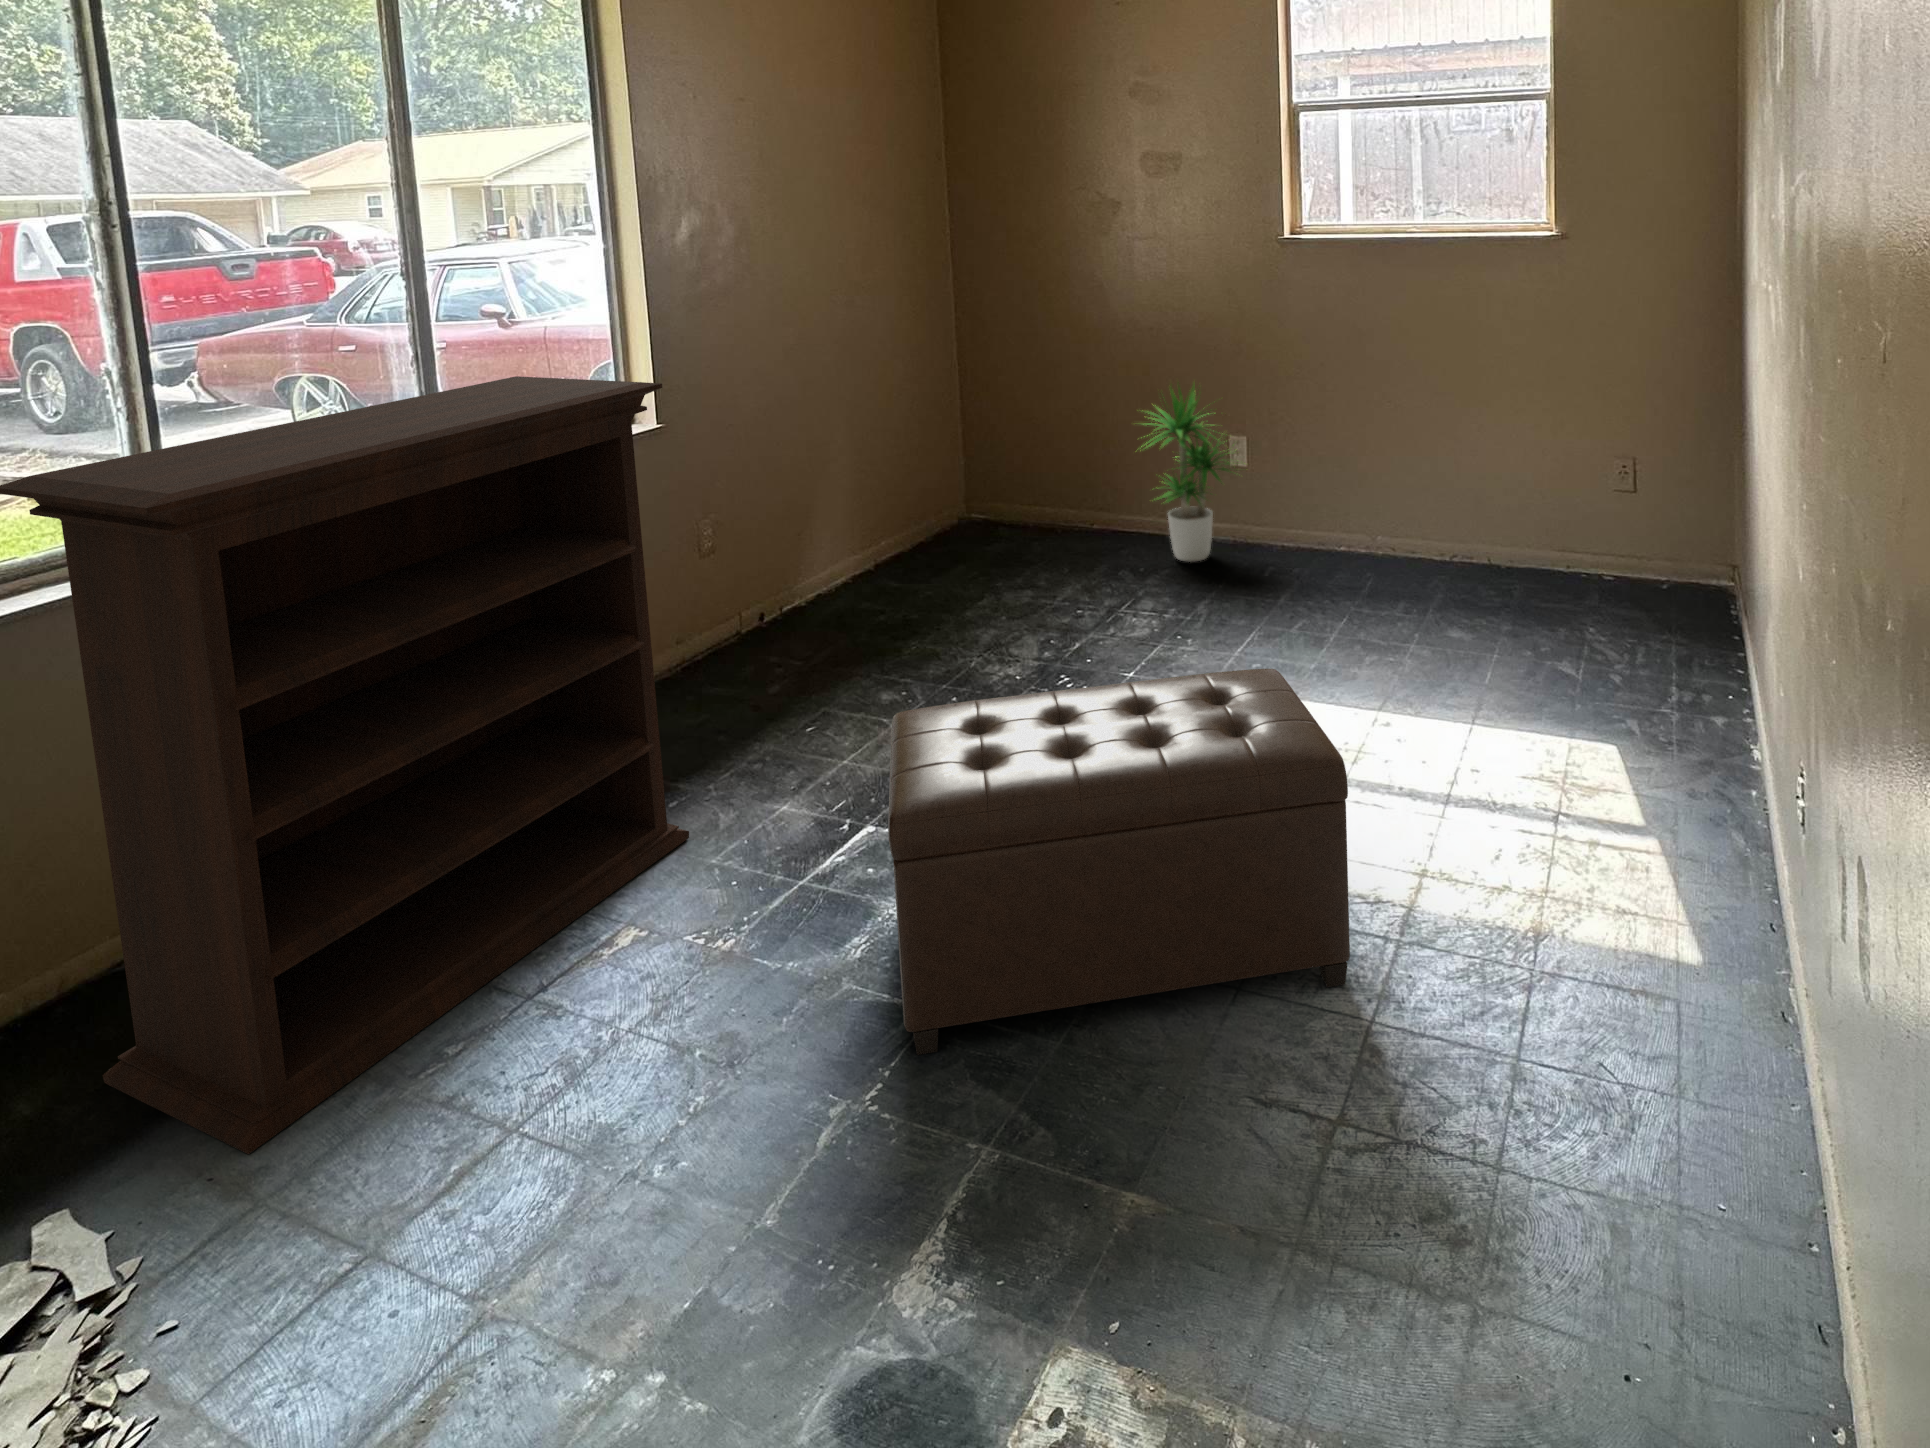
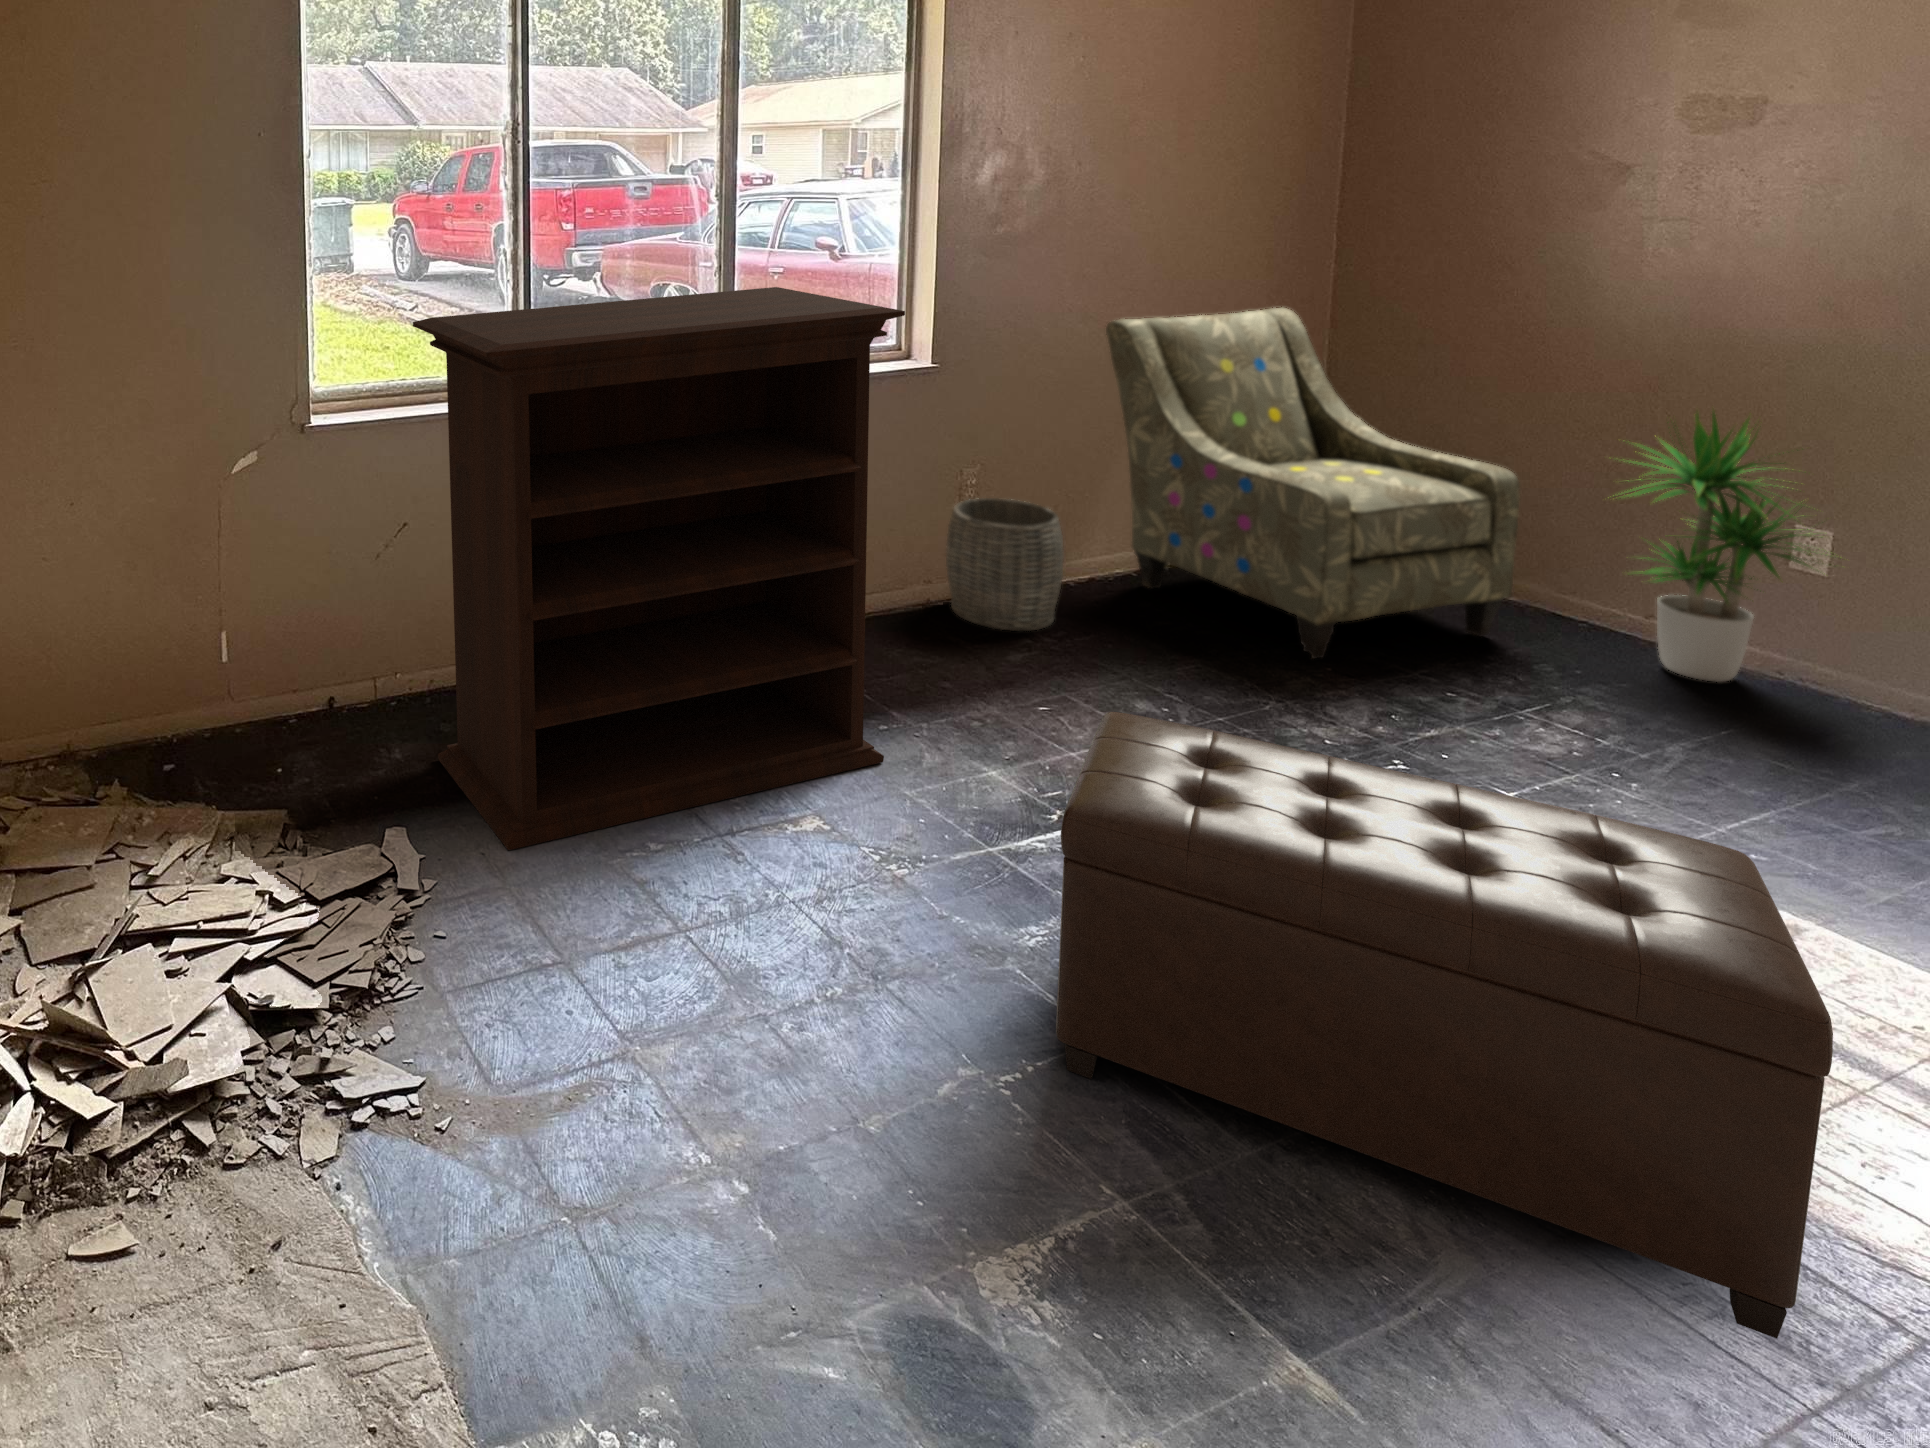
armchair: none [811,344,1095,618] -> present [1106,308,1520,658]
woven basket: none [704,545,808,671] -> present [946,498,1064,631]

